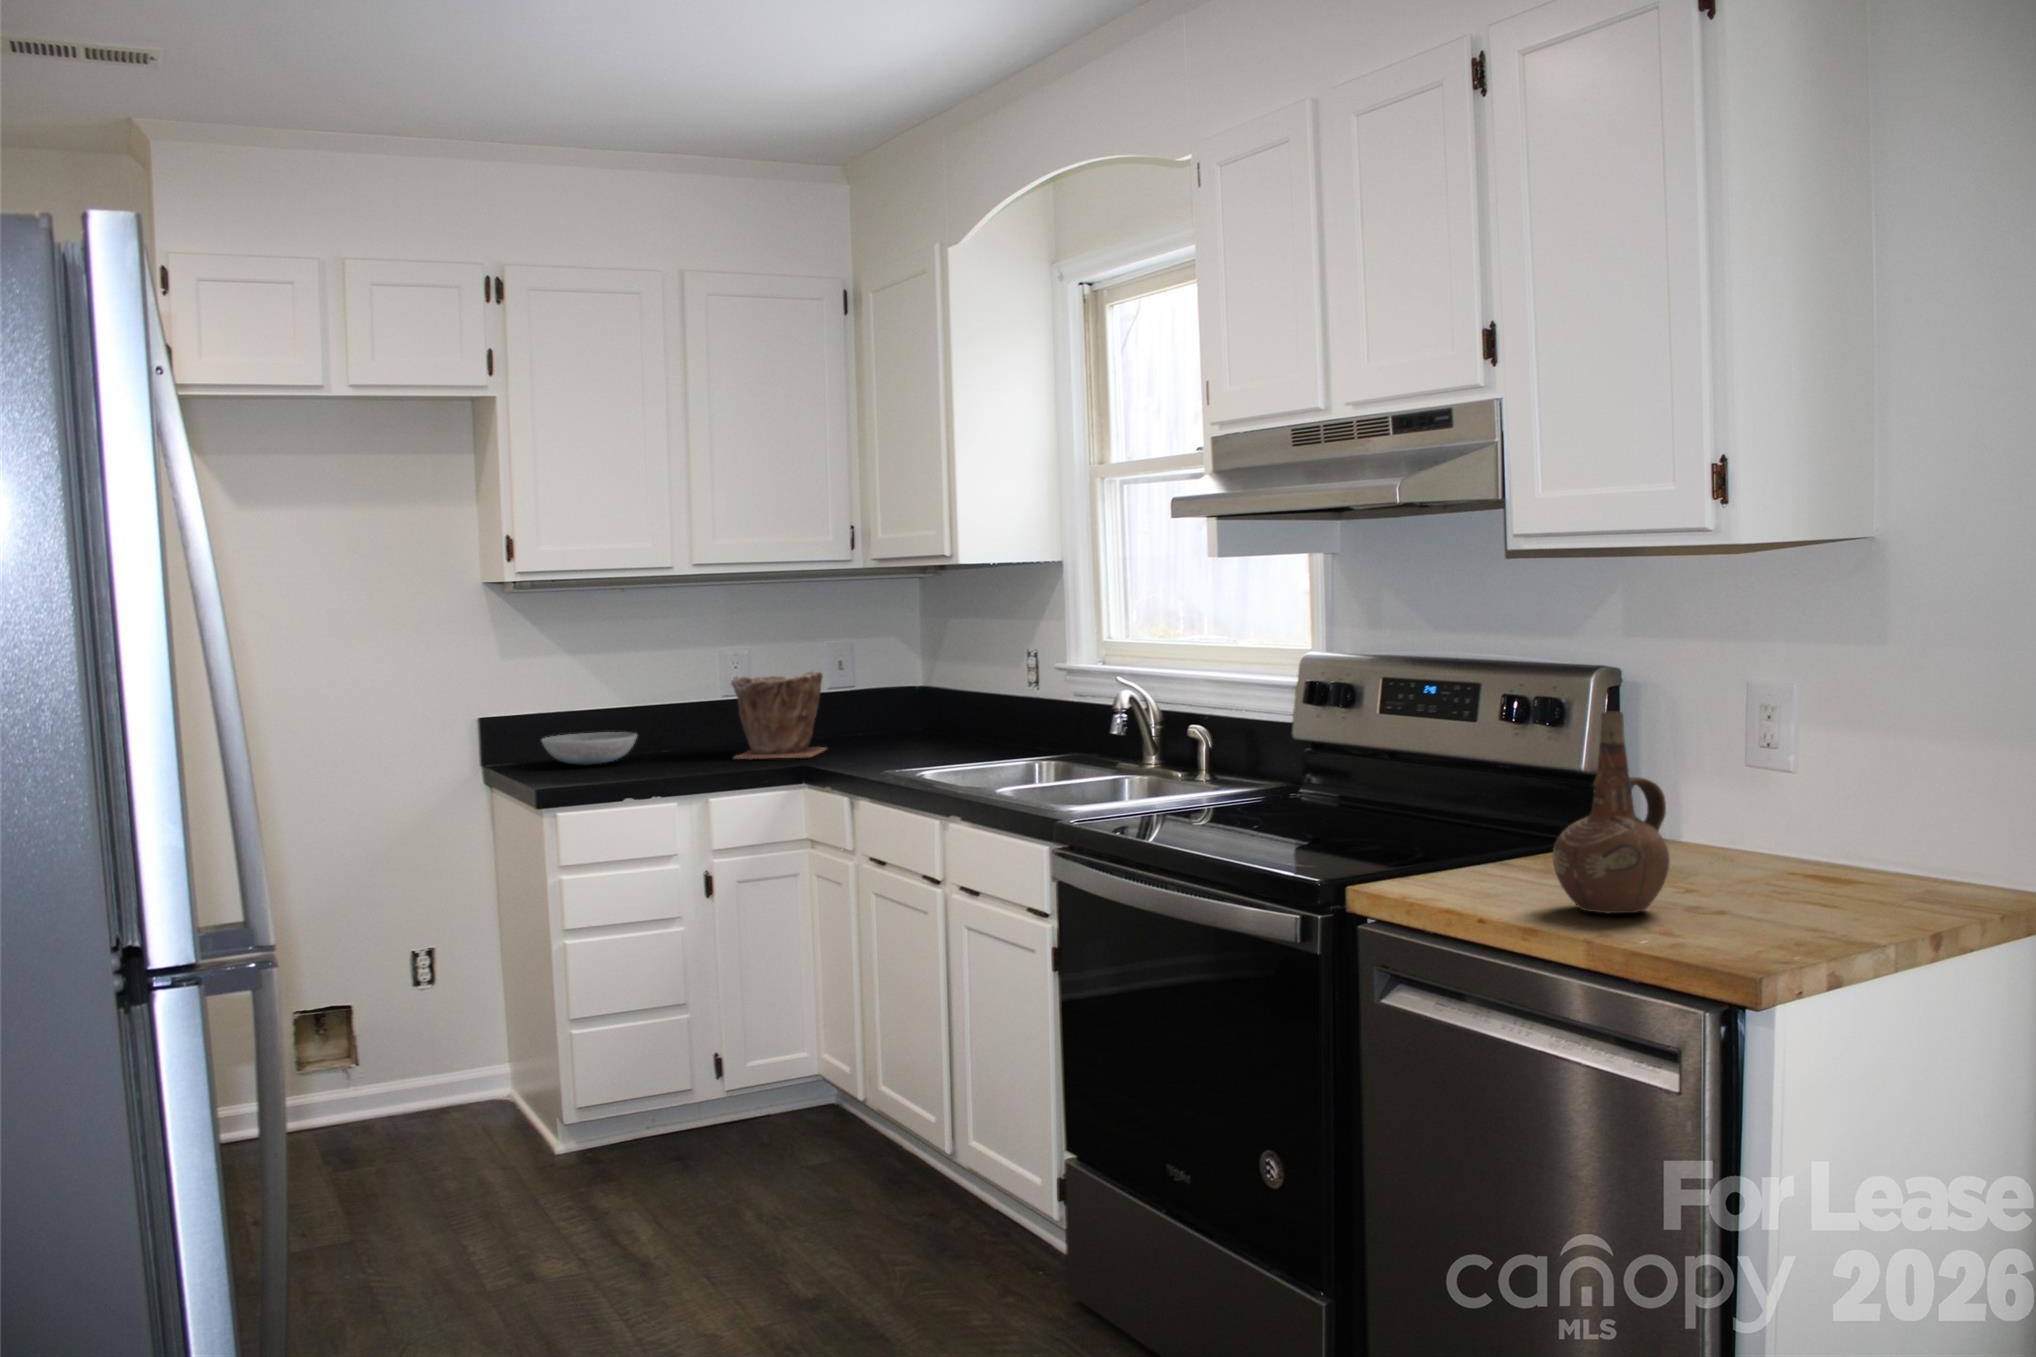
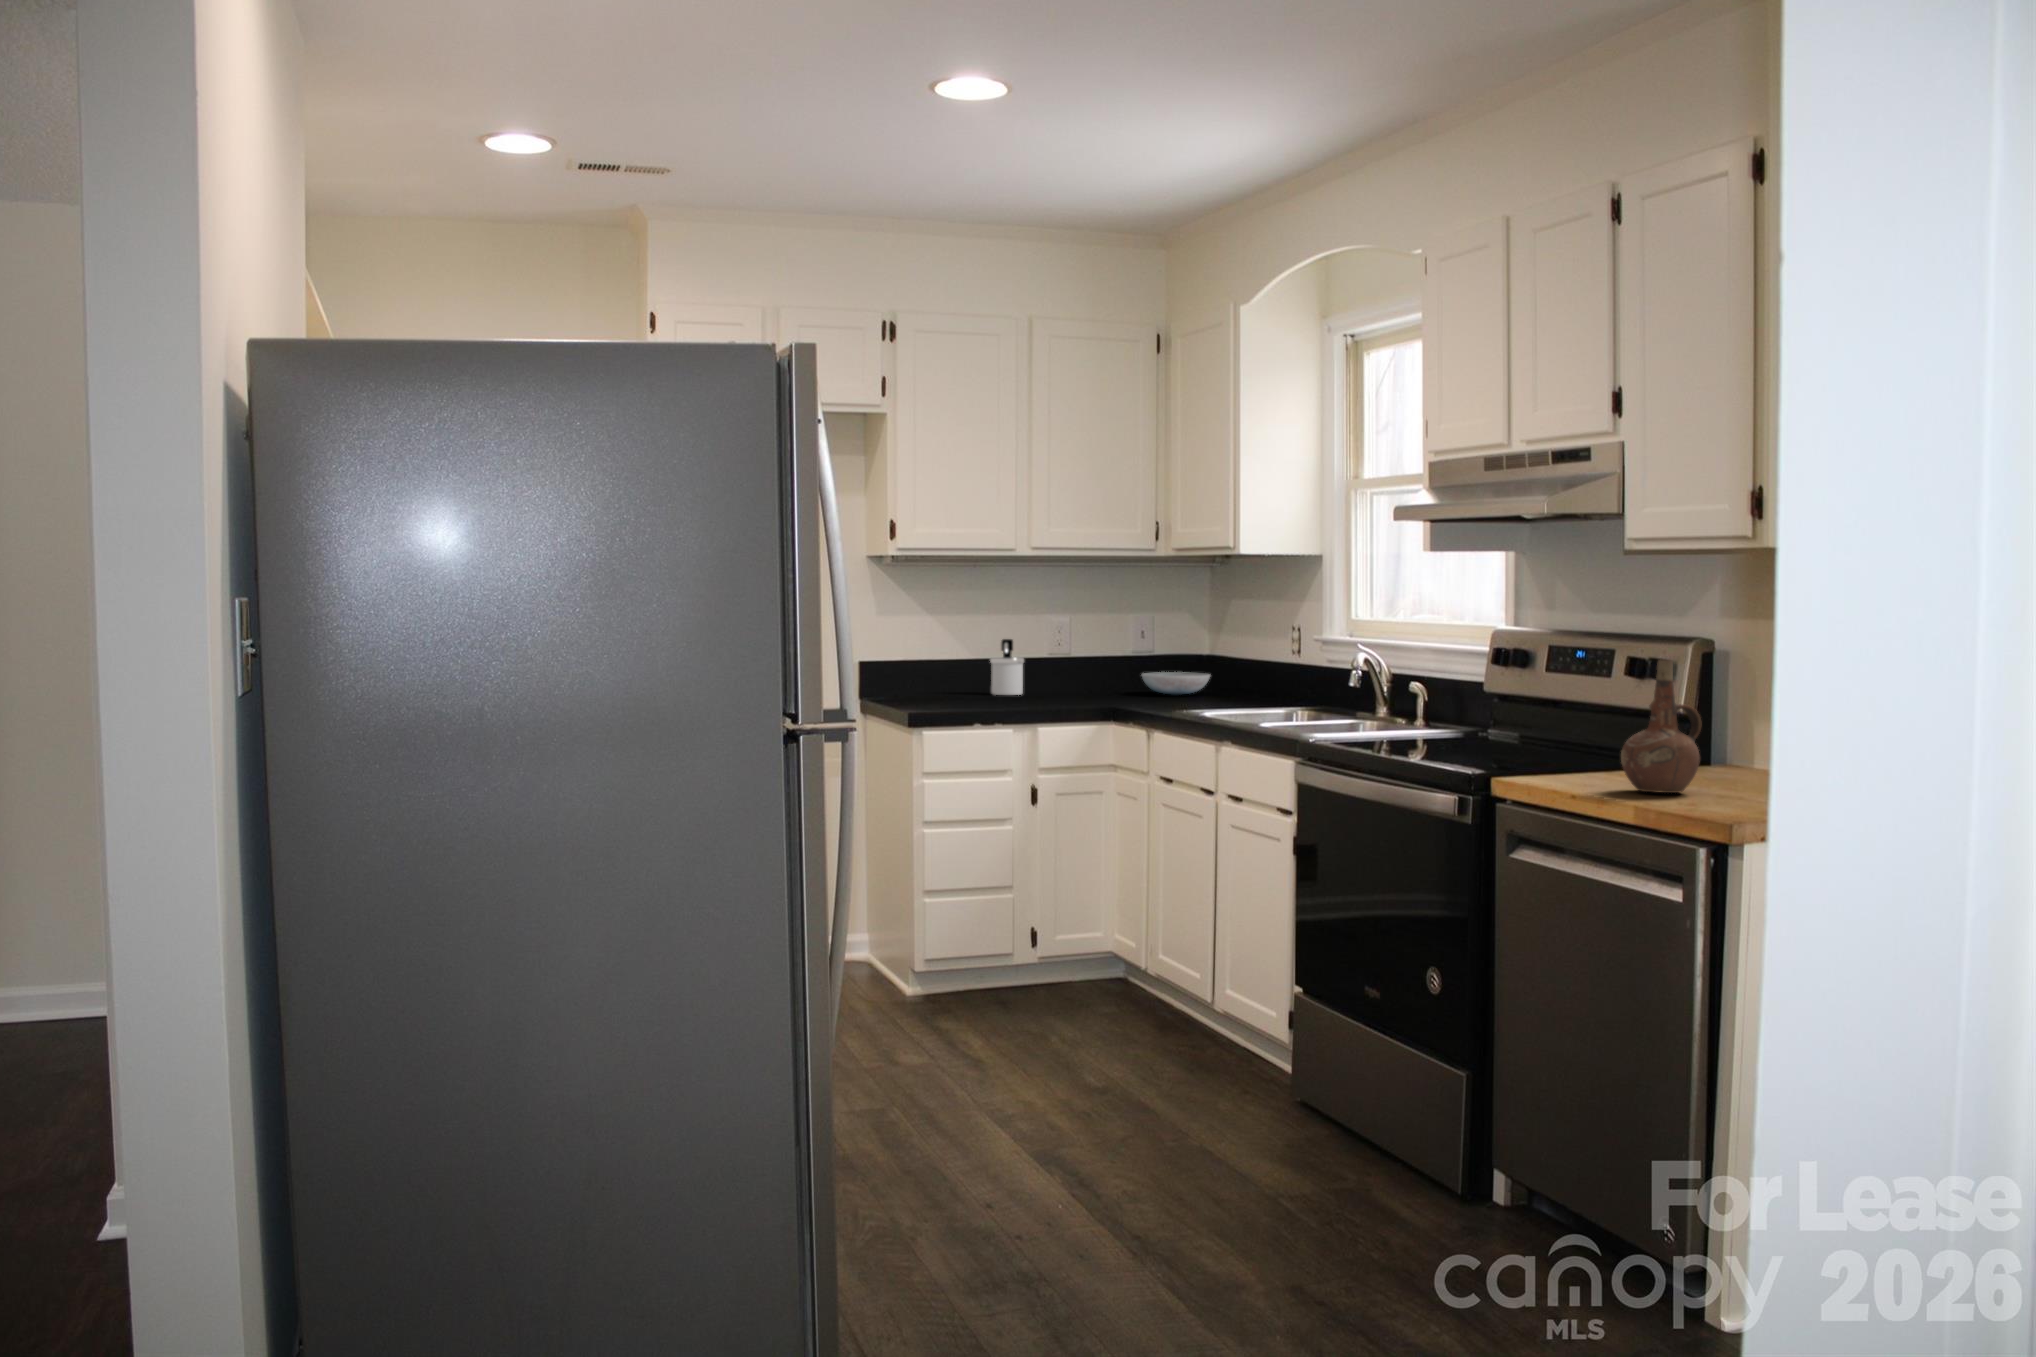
plant pot: present [731,671,827,759] -> none [1052,635,1126,703]
soap dispenser: none [654,679,698,751] -> present [990,639,1024,695]
dish: present [541,732,637,765] -> present [1142,672,1210,695]

